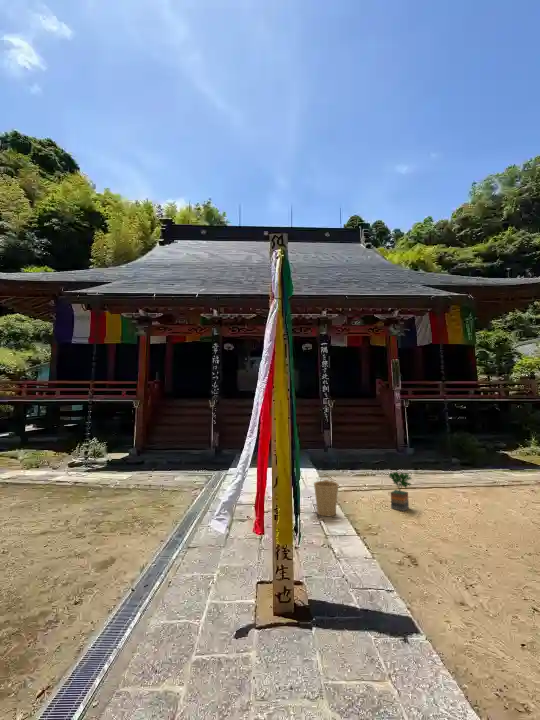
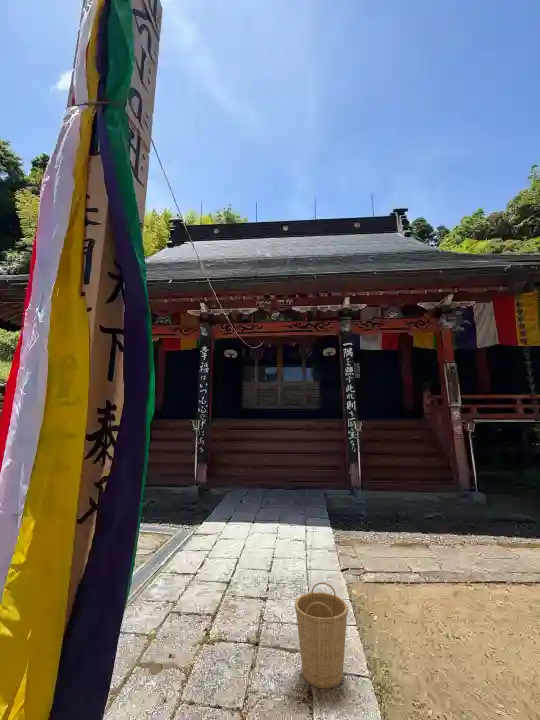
potted tree: present [389,472,411,511] -> none [457,571,514,670]

